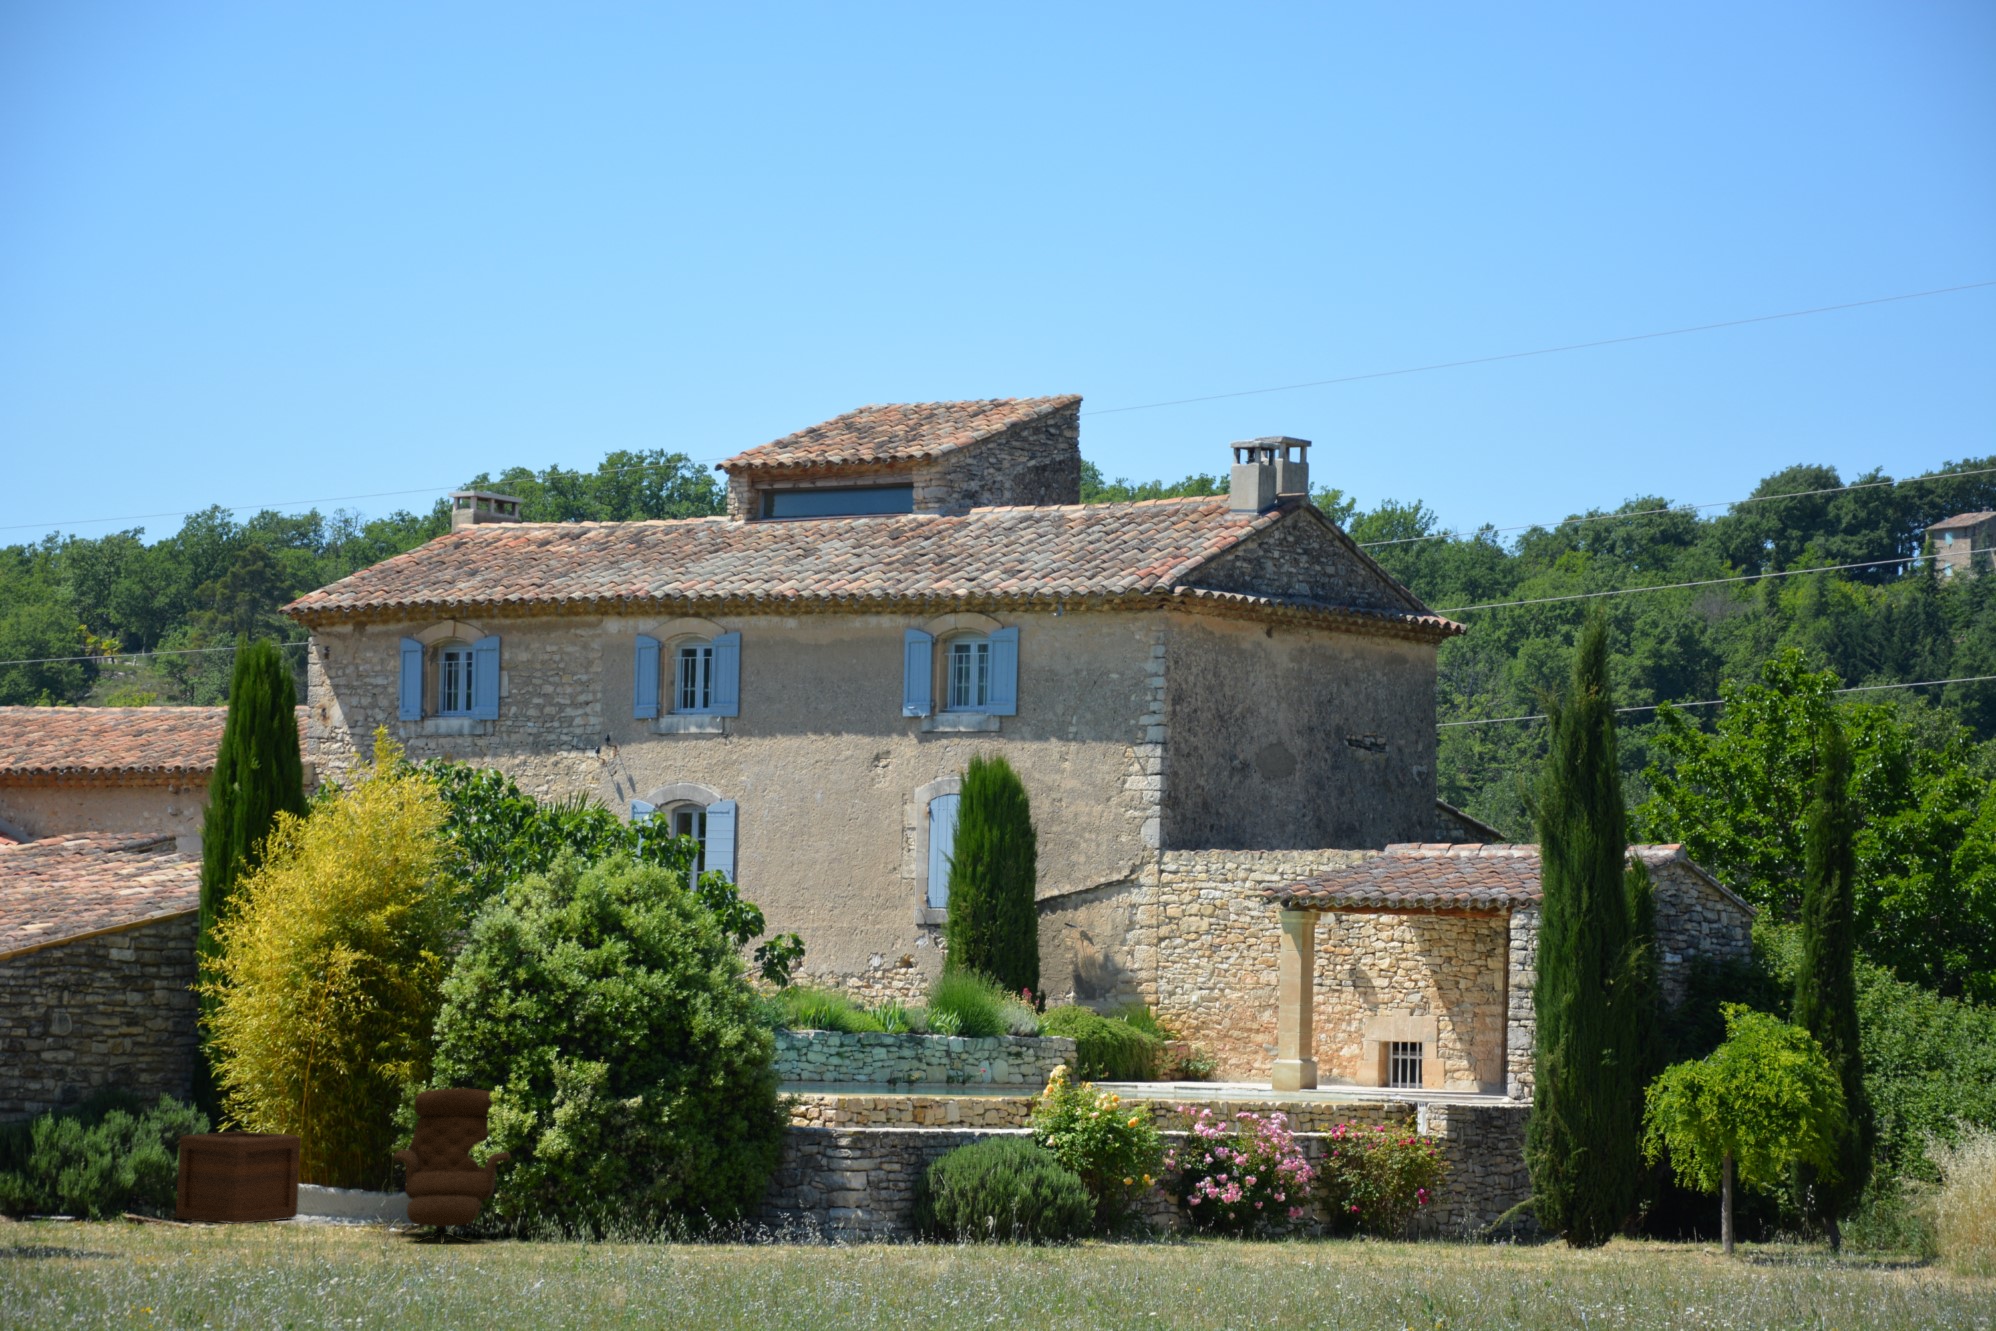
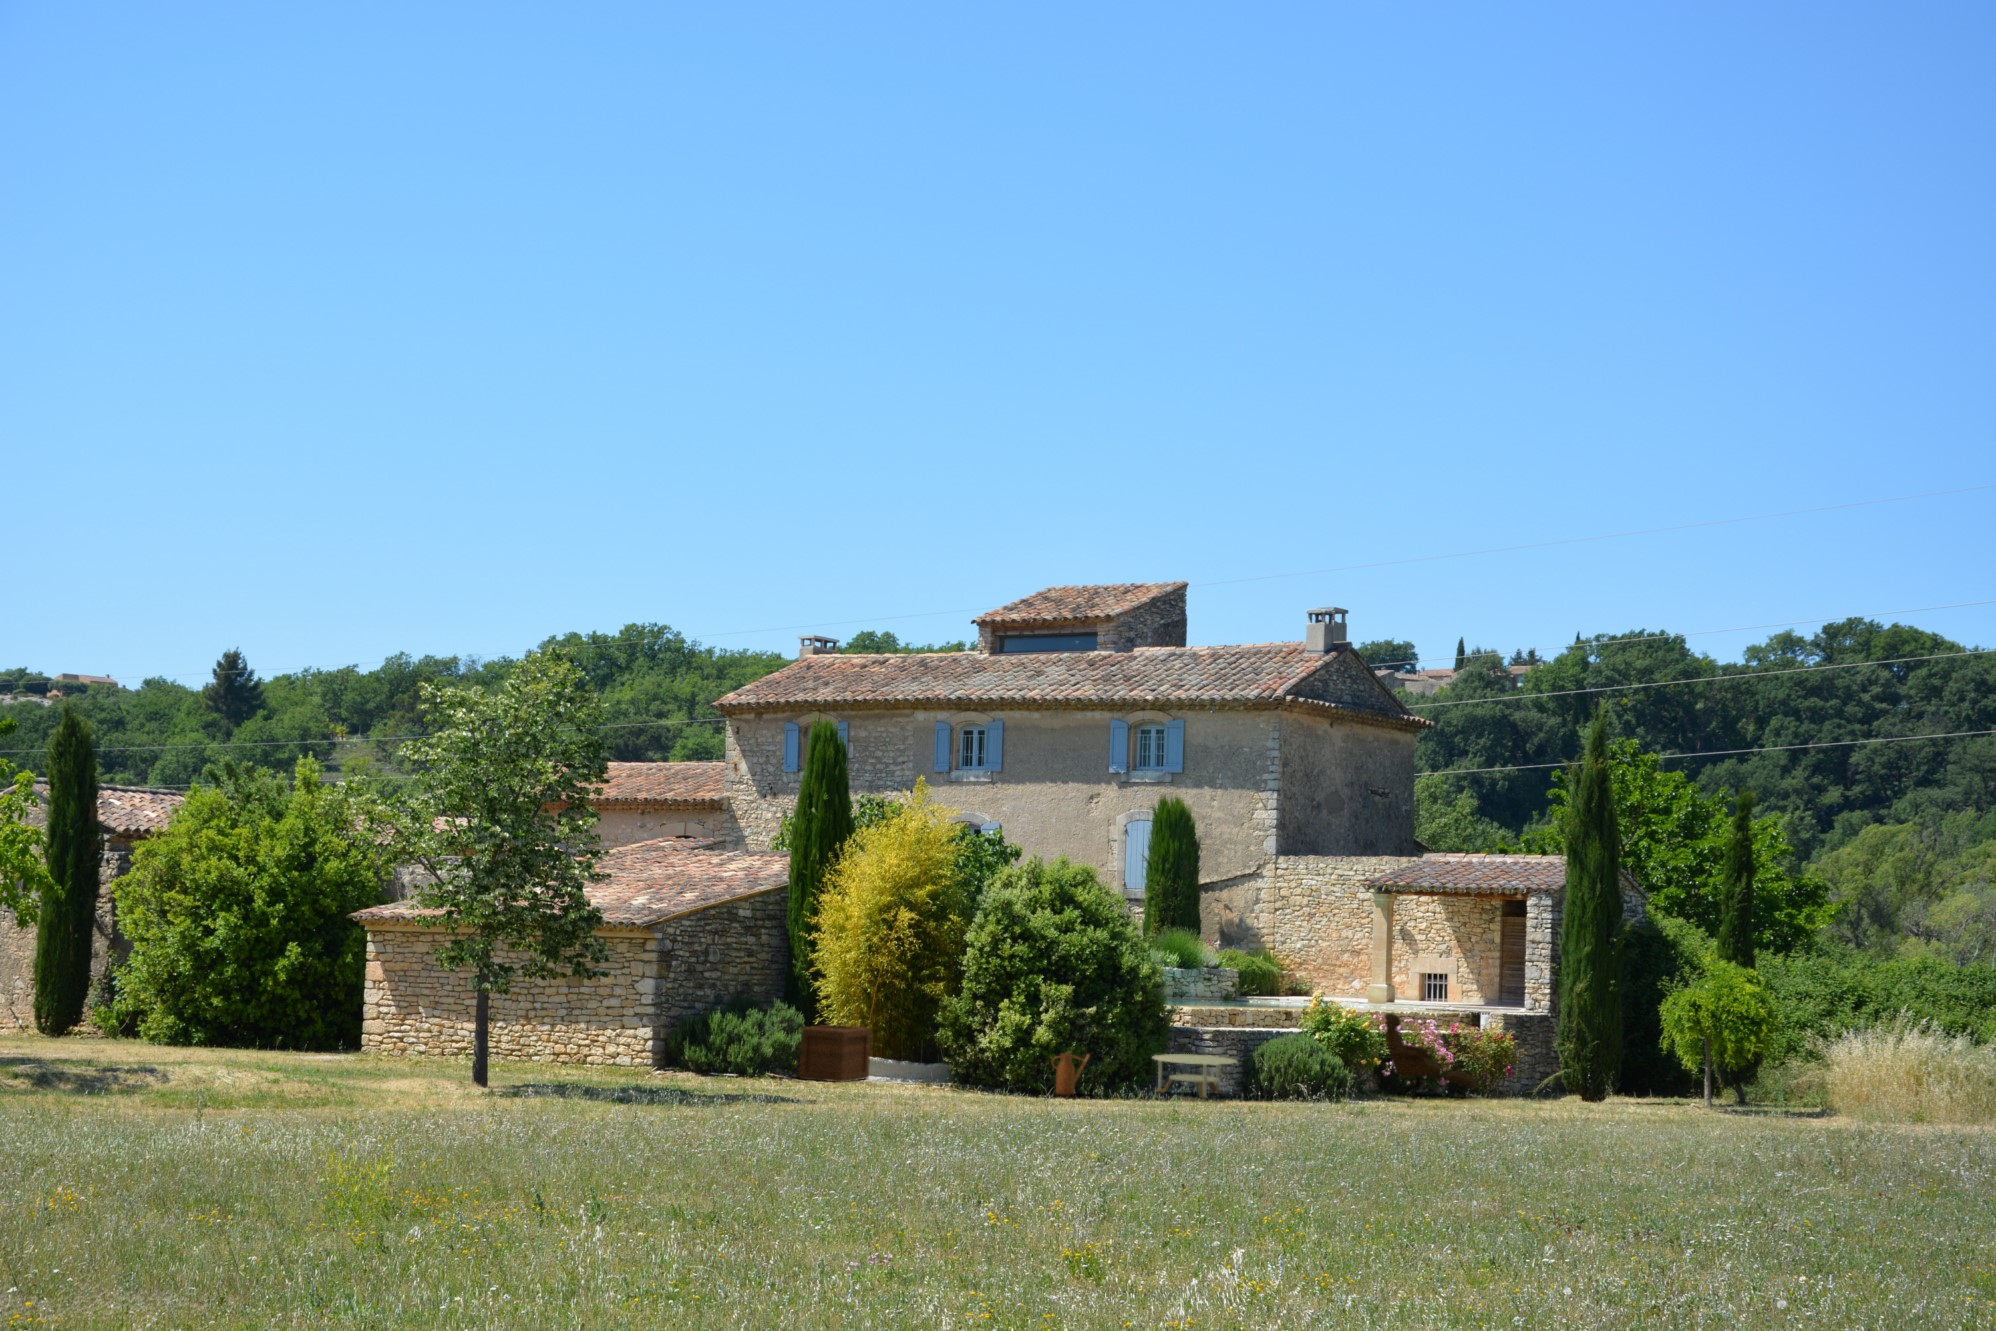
lounge chair: present [394,1088,510,1243] -> present [1385,1013,1476,1098]
watering can: none [557,1173,622,1241] -> present [1052,1053,1090,1095]
round table: none [741,1175,883,1248] -> present [1153,1054,1237,1098]

